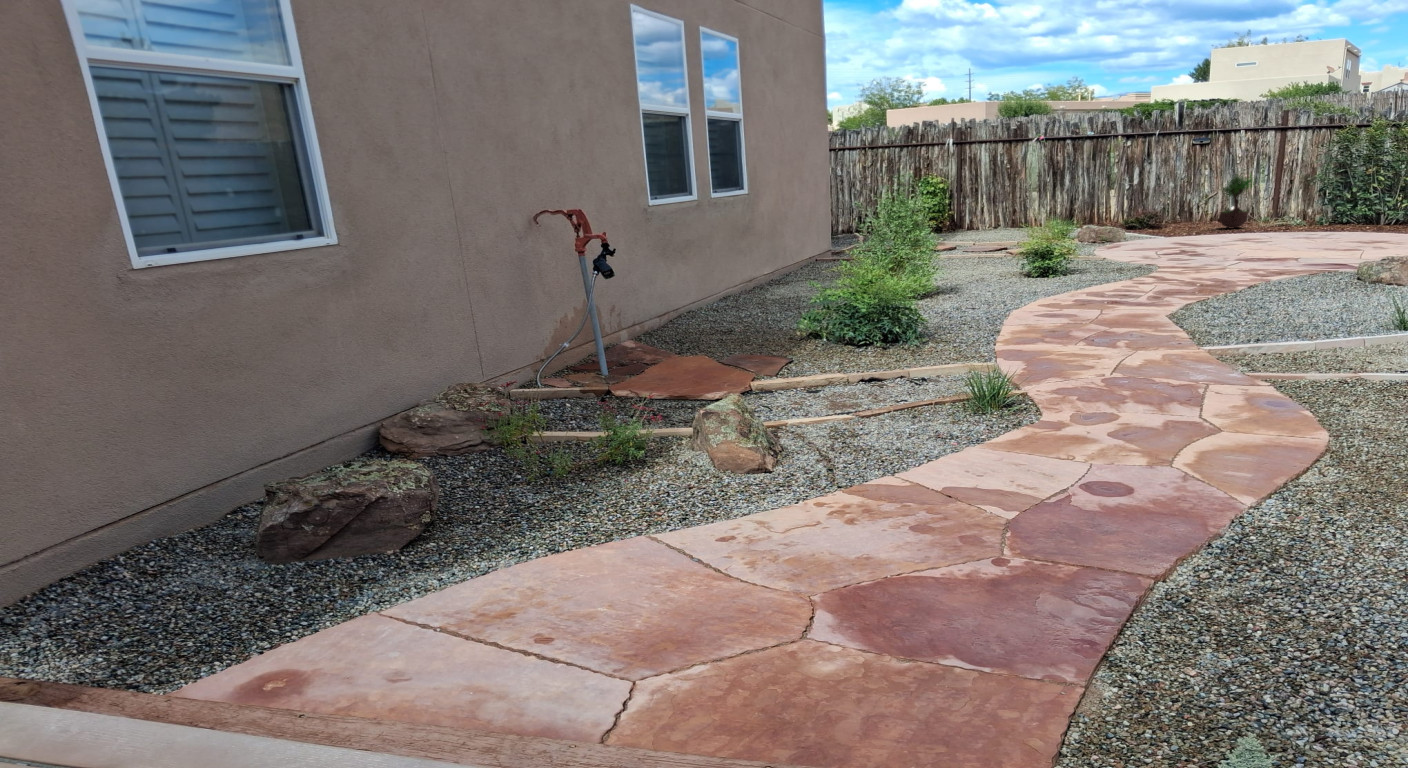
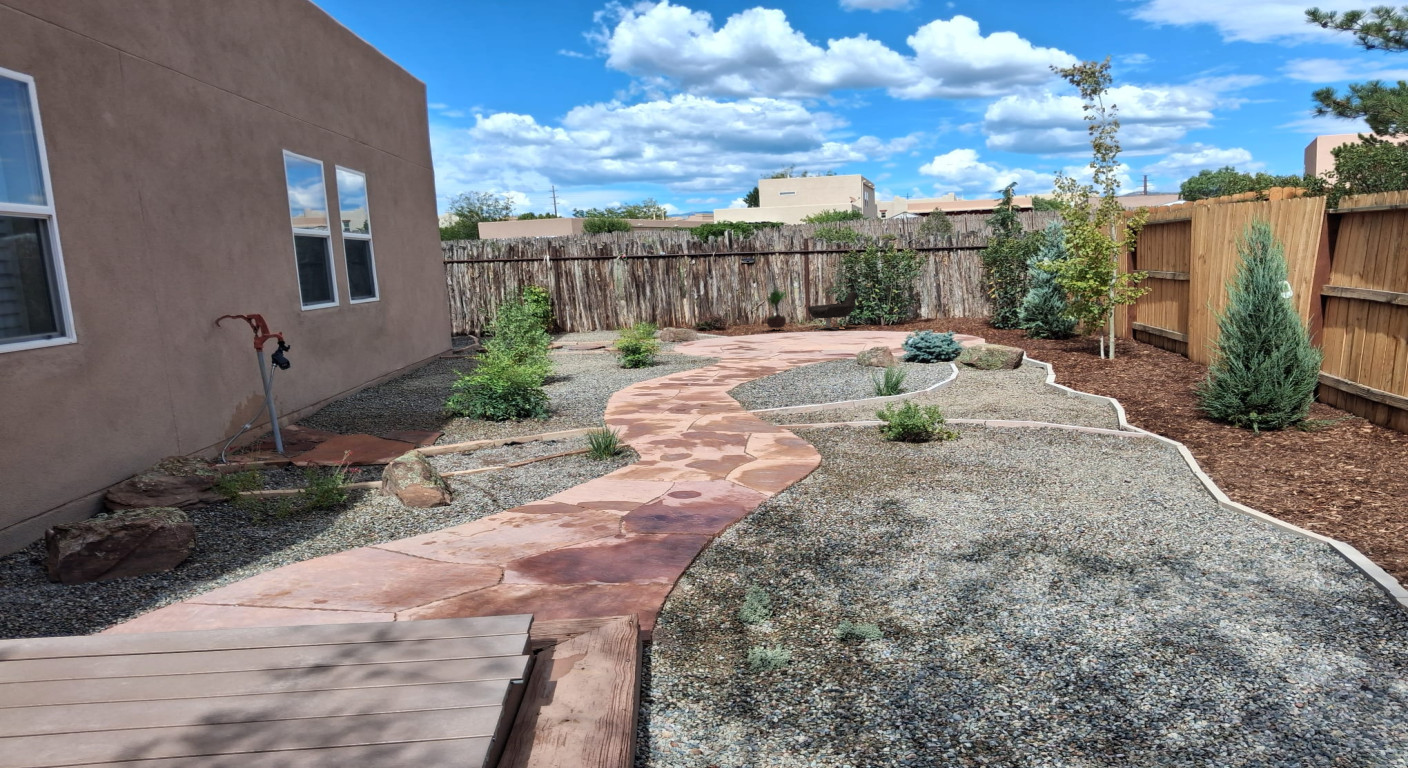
lounge chair: none [1283,178,1364,229] -> present [808,292,856,329]

